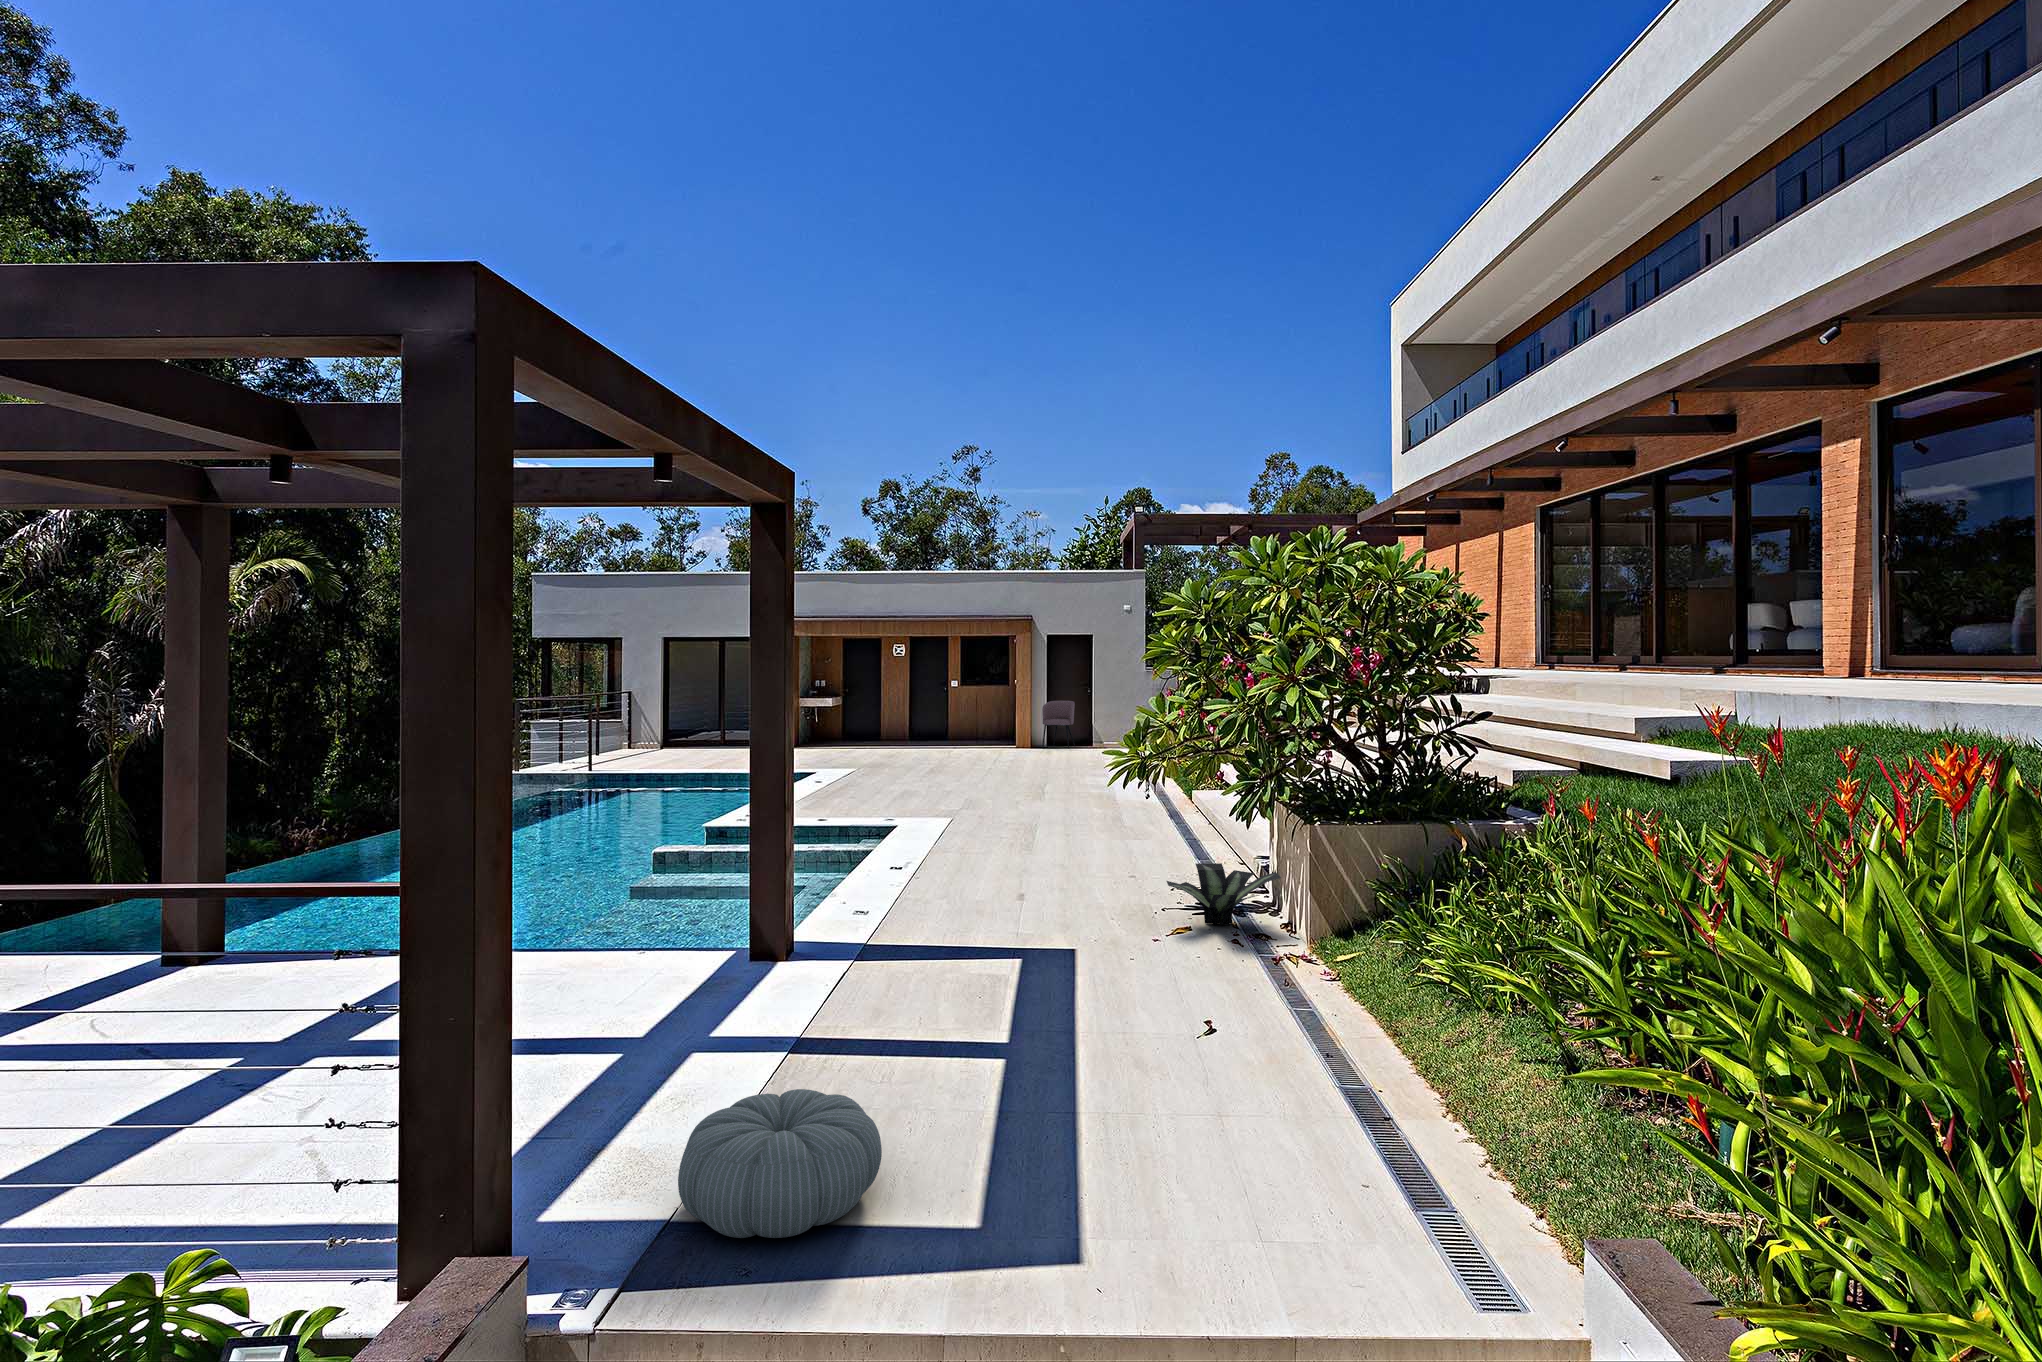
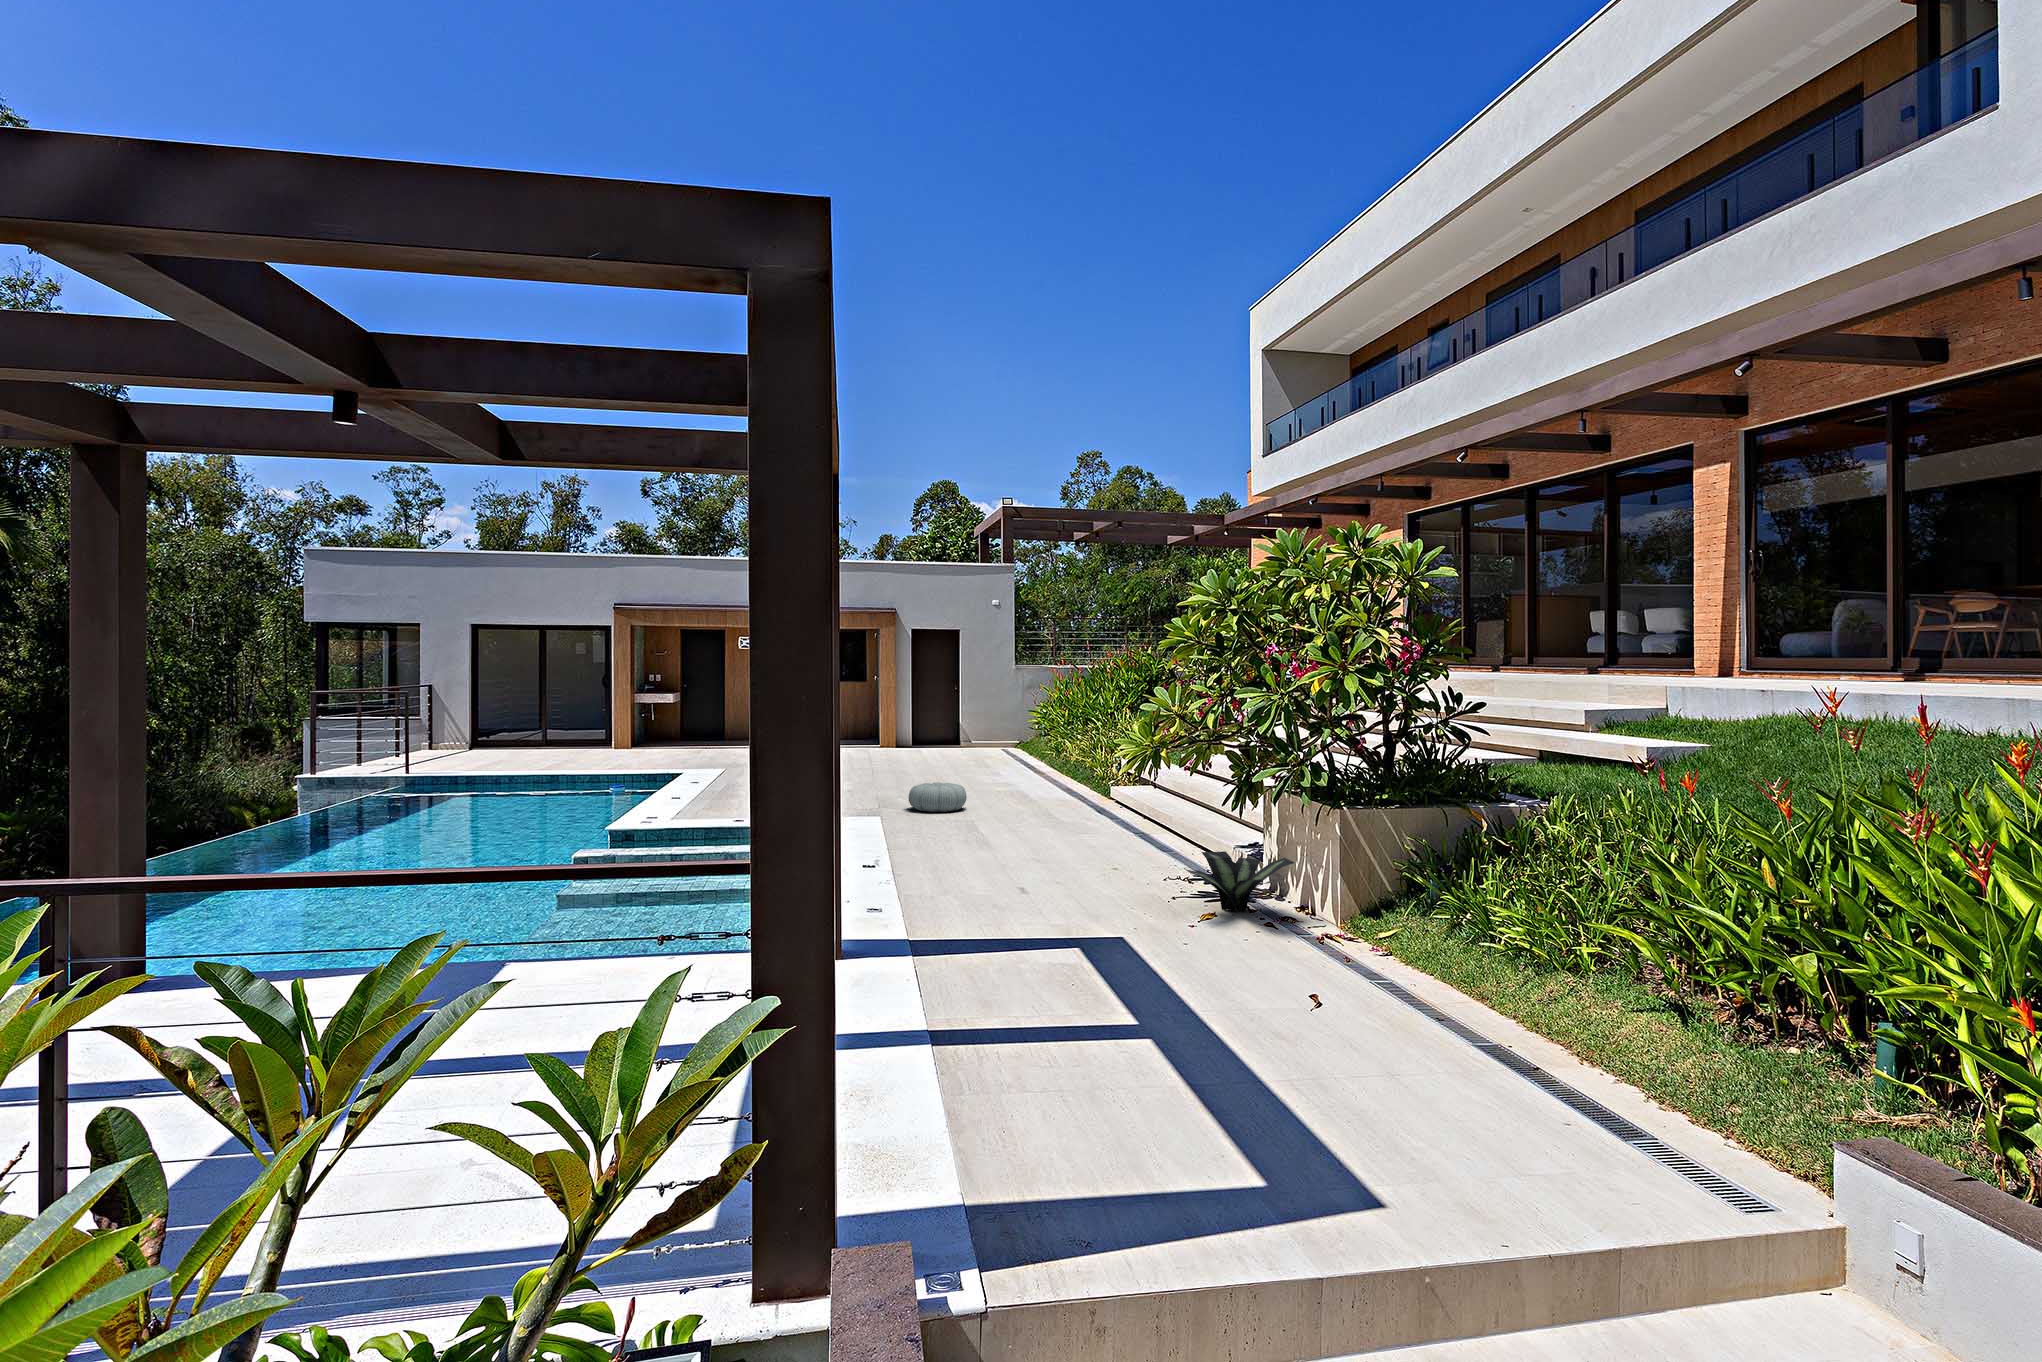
armchair: present [1042,701,1075,749] -> none [900,698,934,748]
pouf: present [678,1089,882,1238] -> present [909,782,967,812]

